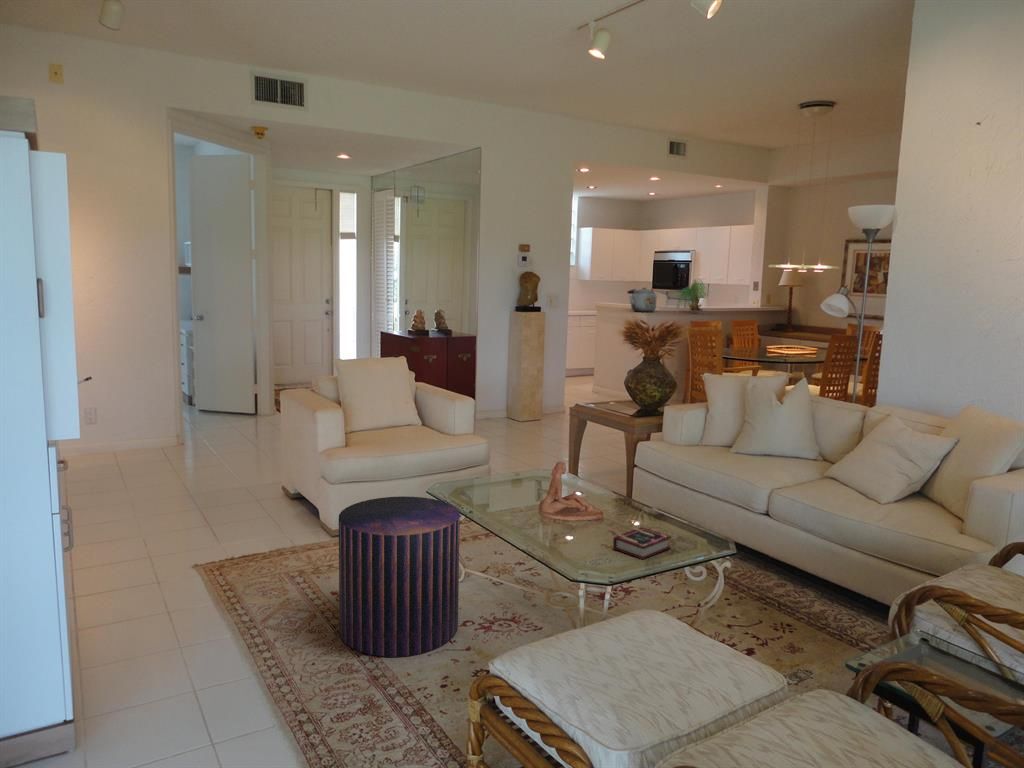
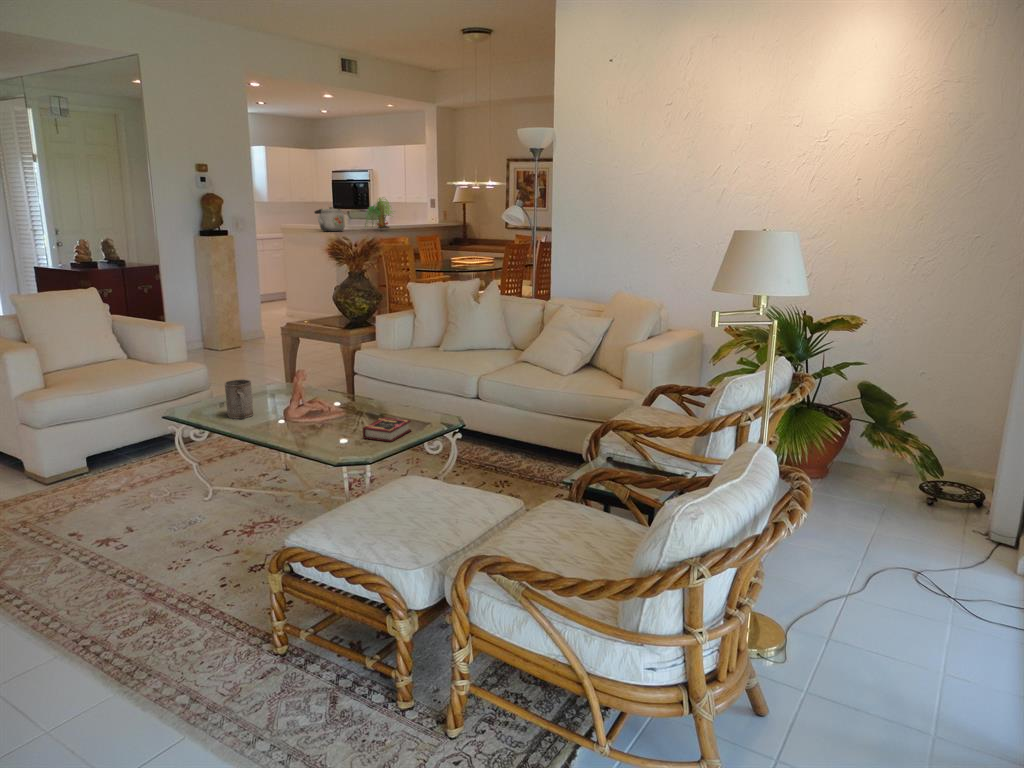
mug: none [488,462,514,503] -> present [225,379,253,418]
pouf: present [339,496,460,657] -> none [76,422,220,578]

